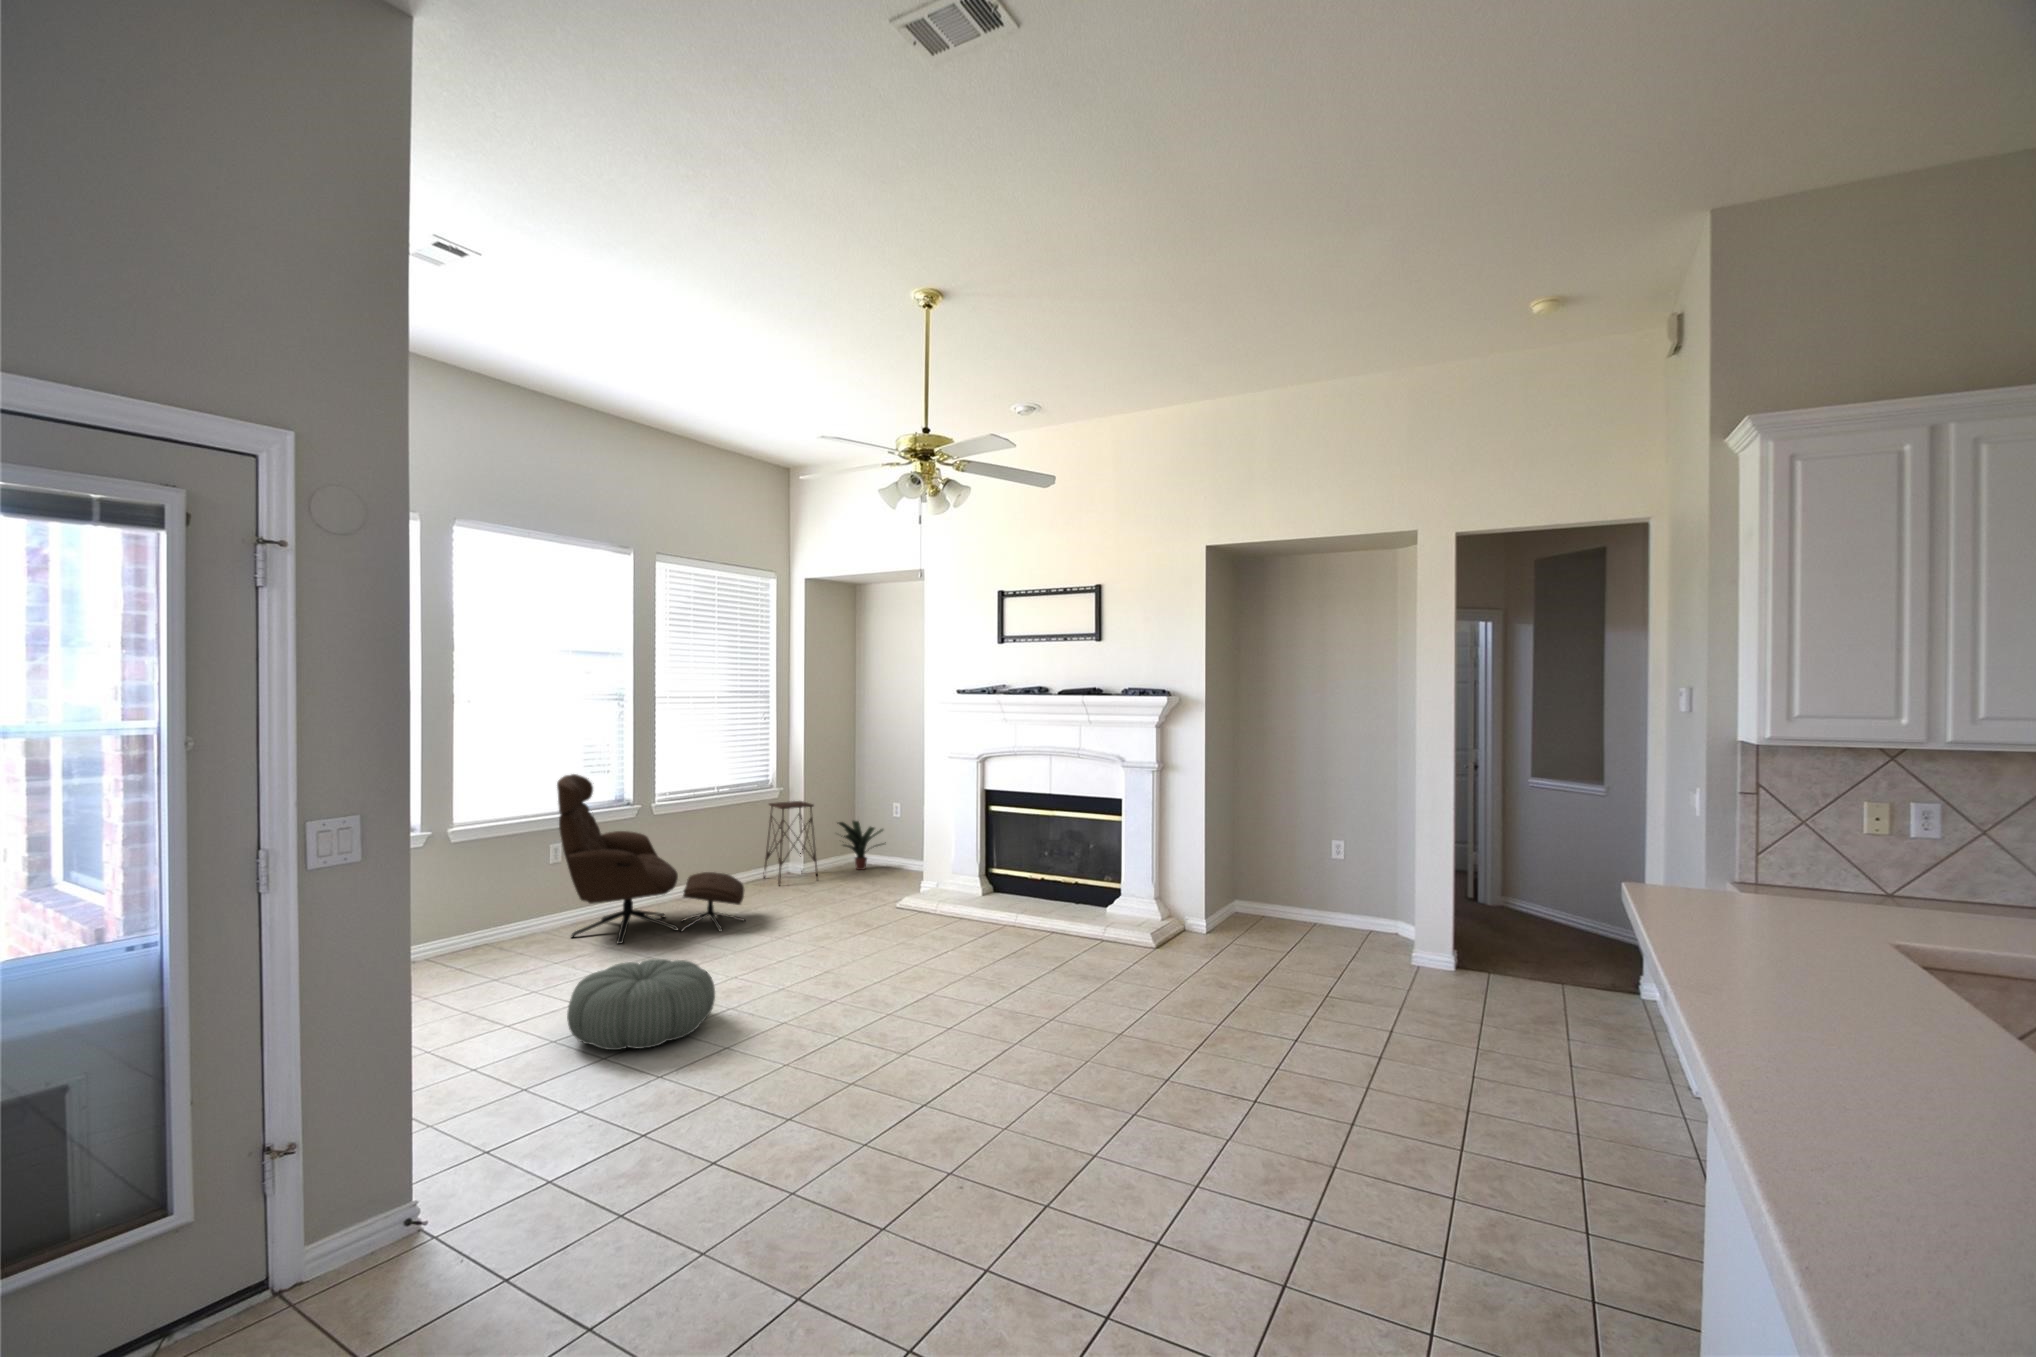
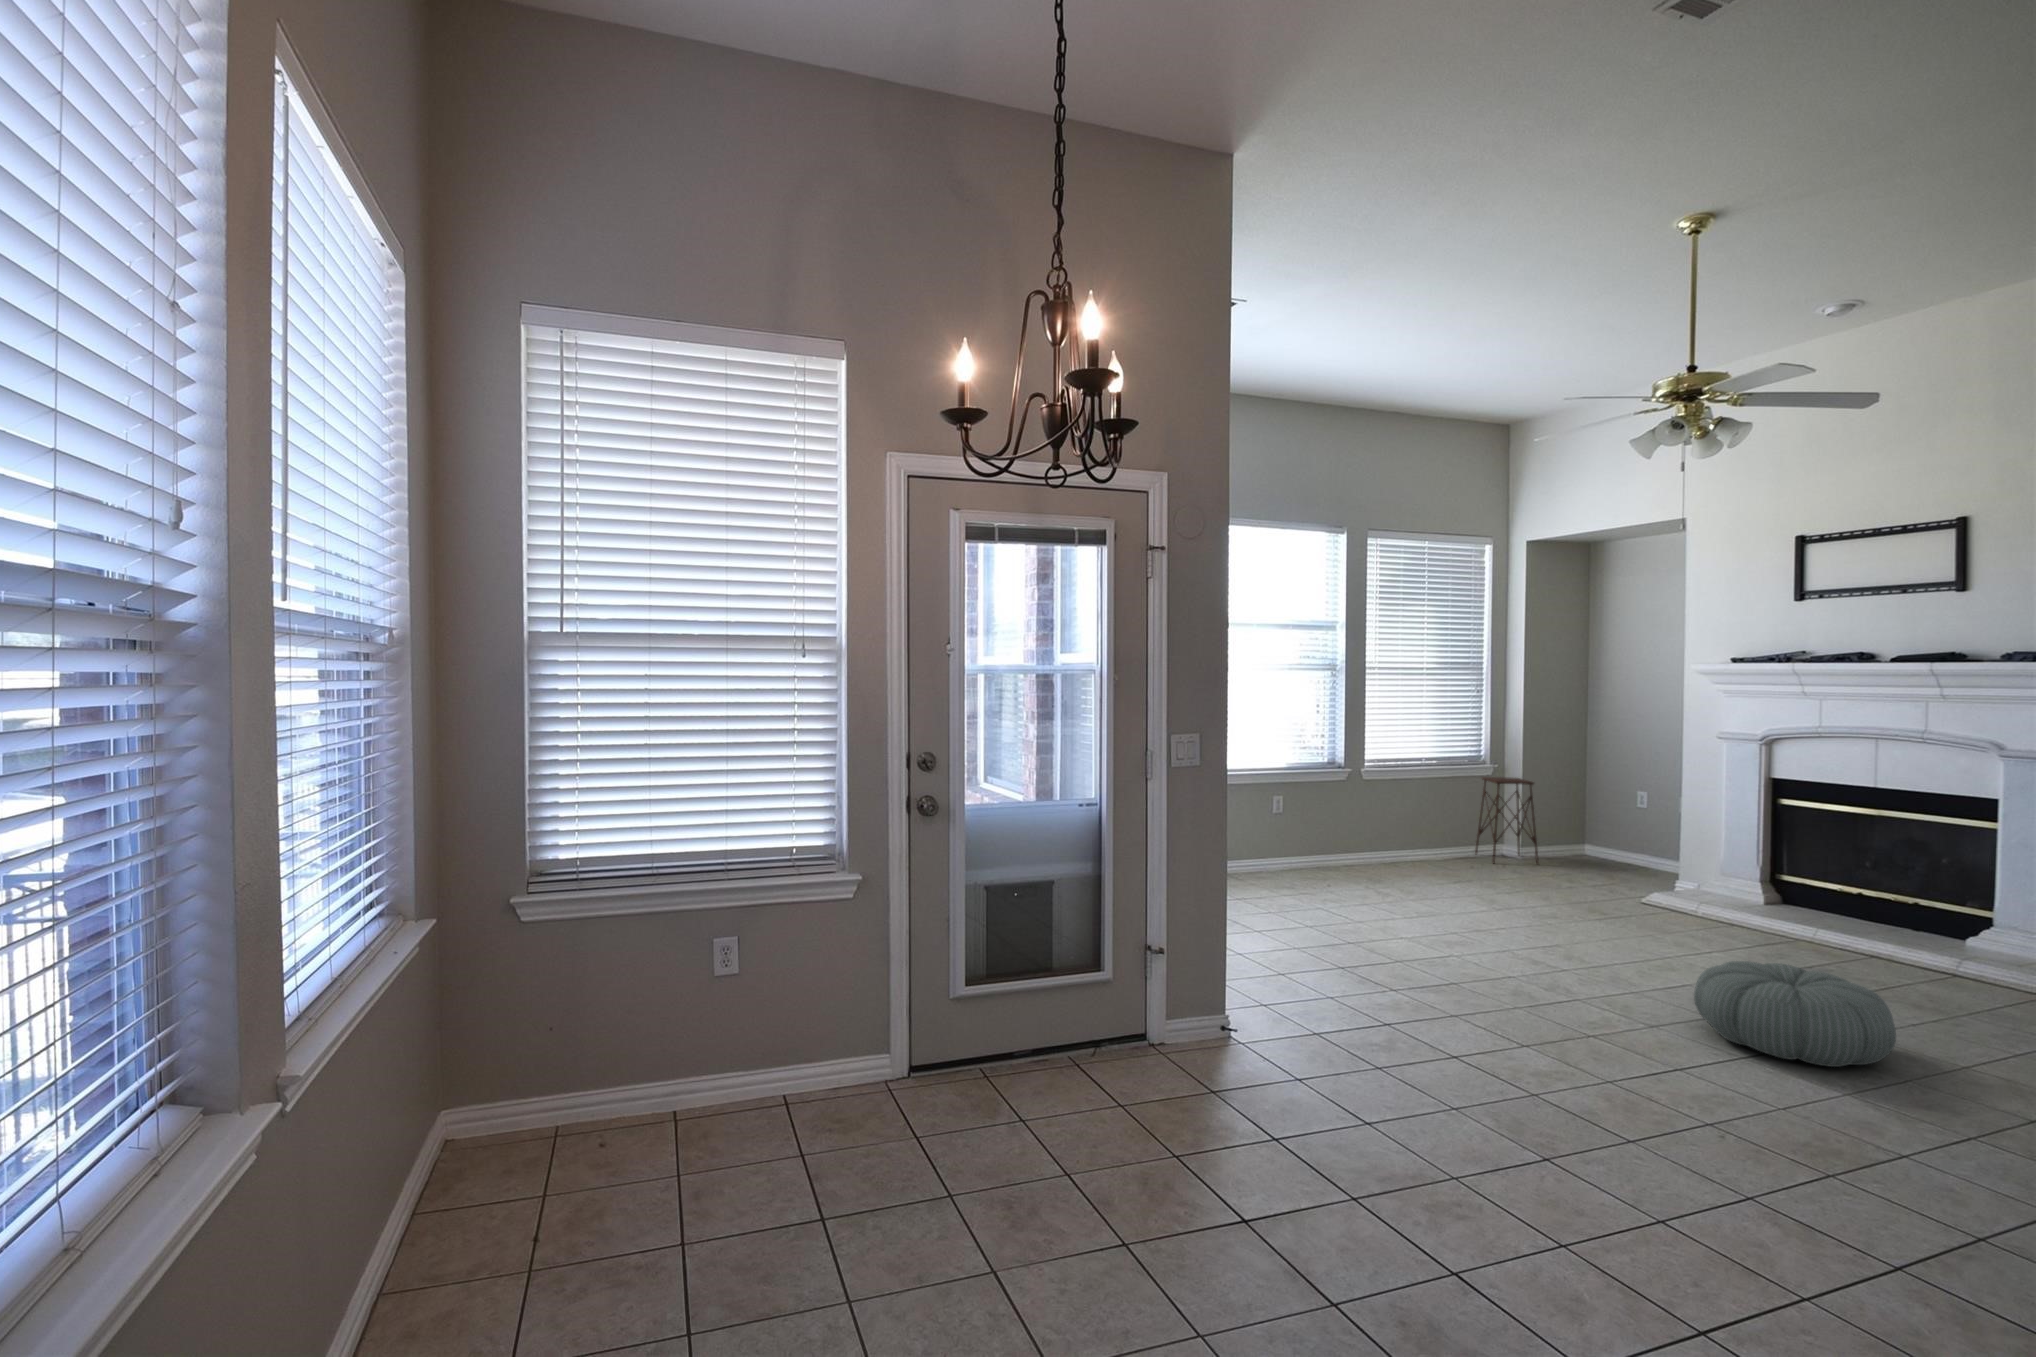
lounge chair: present [557,774,745,944] -> none [1287,732,1460,893]
potted plant: present [837,821,886,870] -> none [1558,805,1625,862]
pouf: present [567,959,715,1050] -> present [1694,961,1896,1067]

